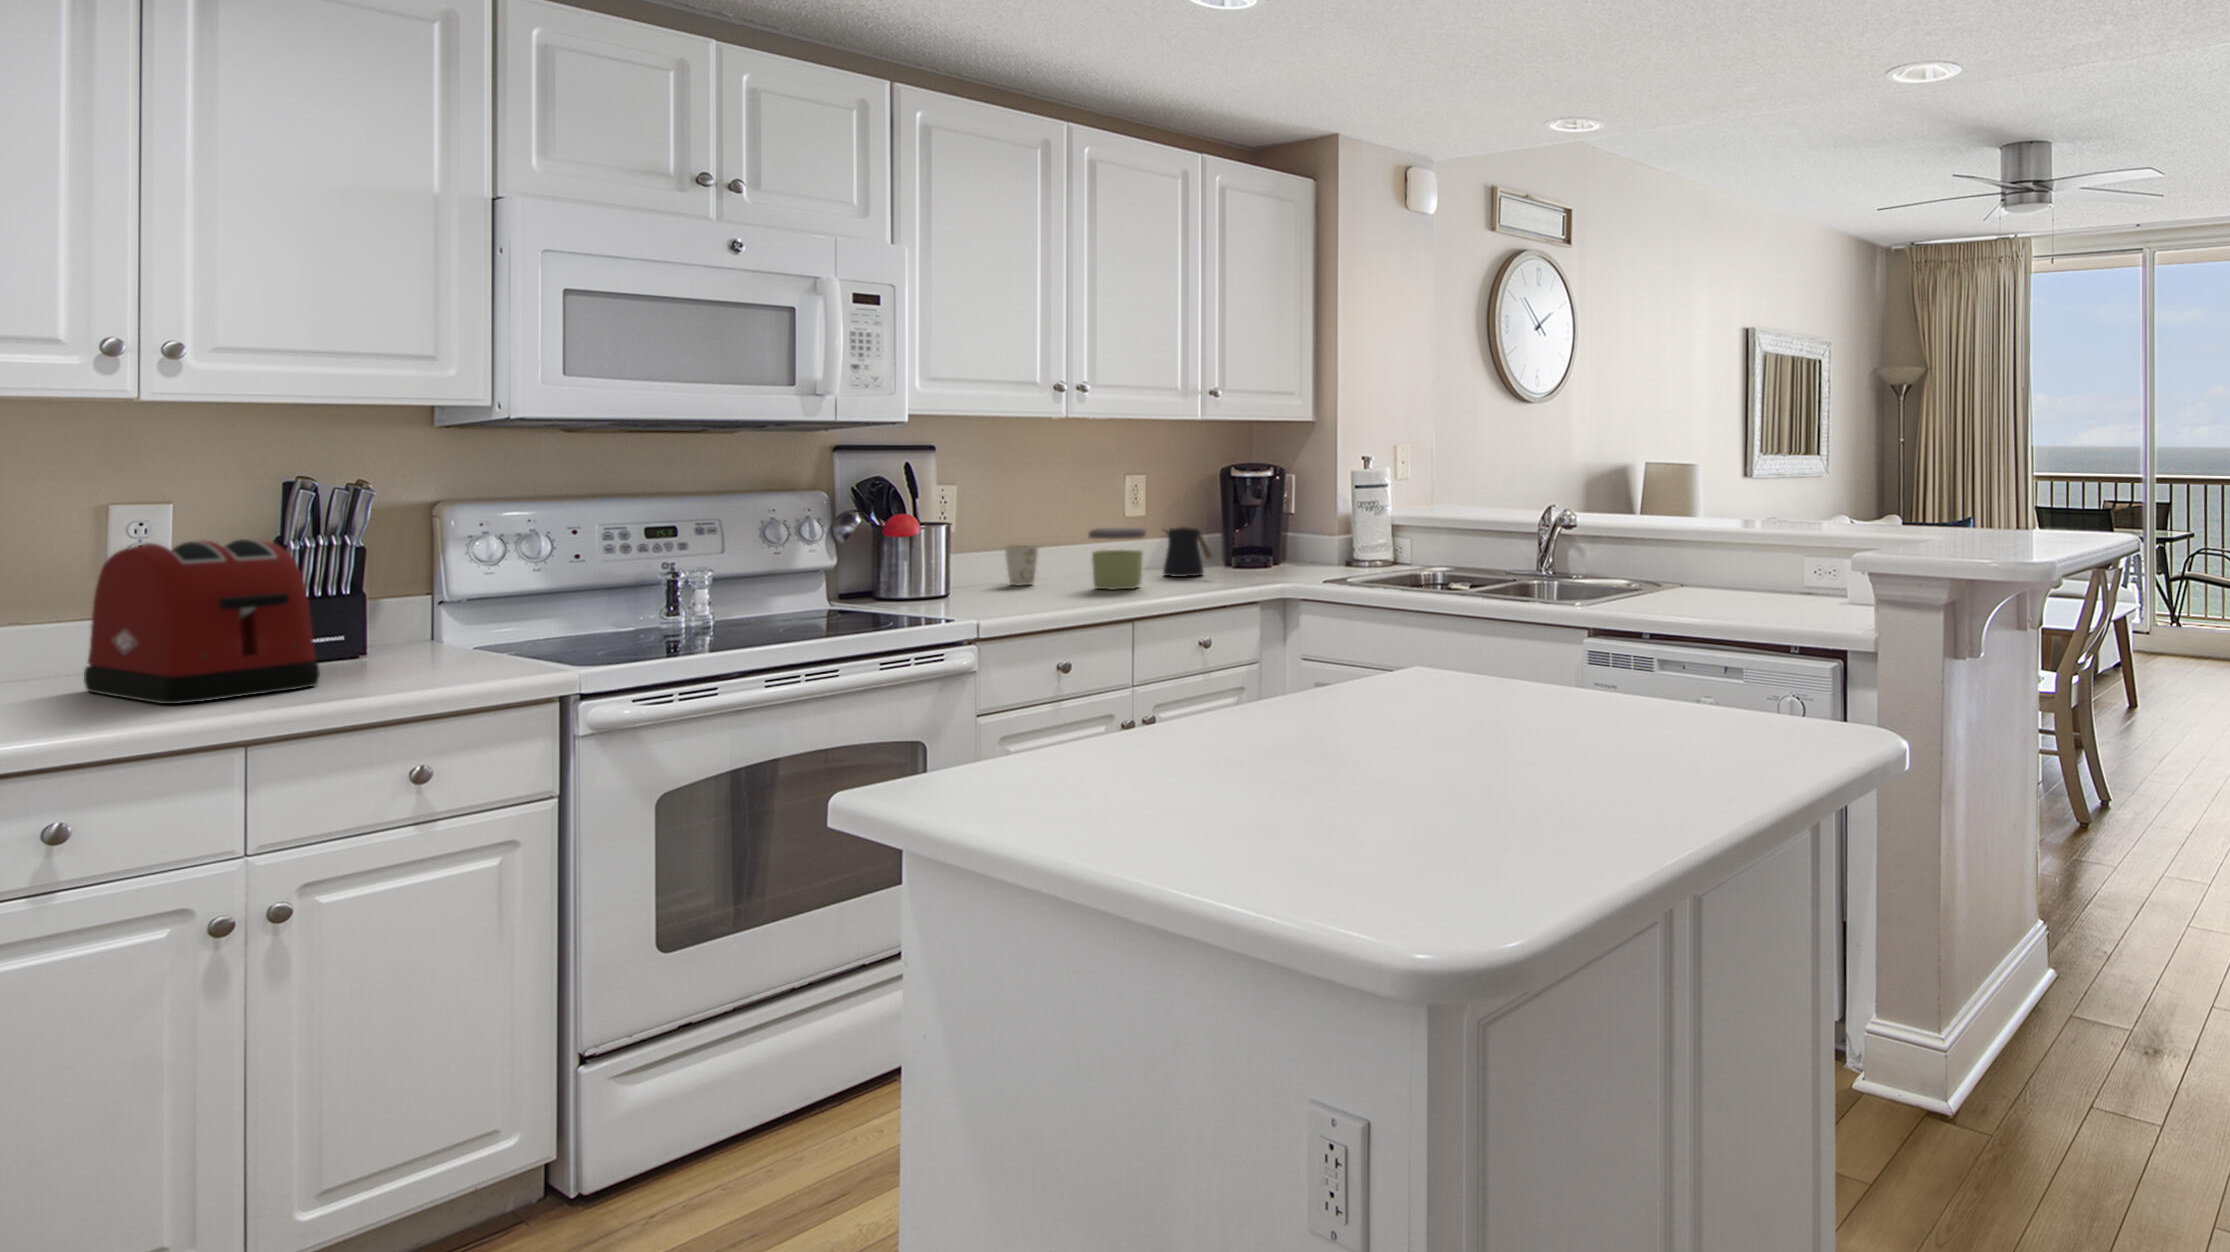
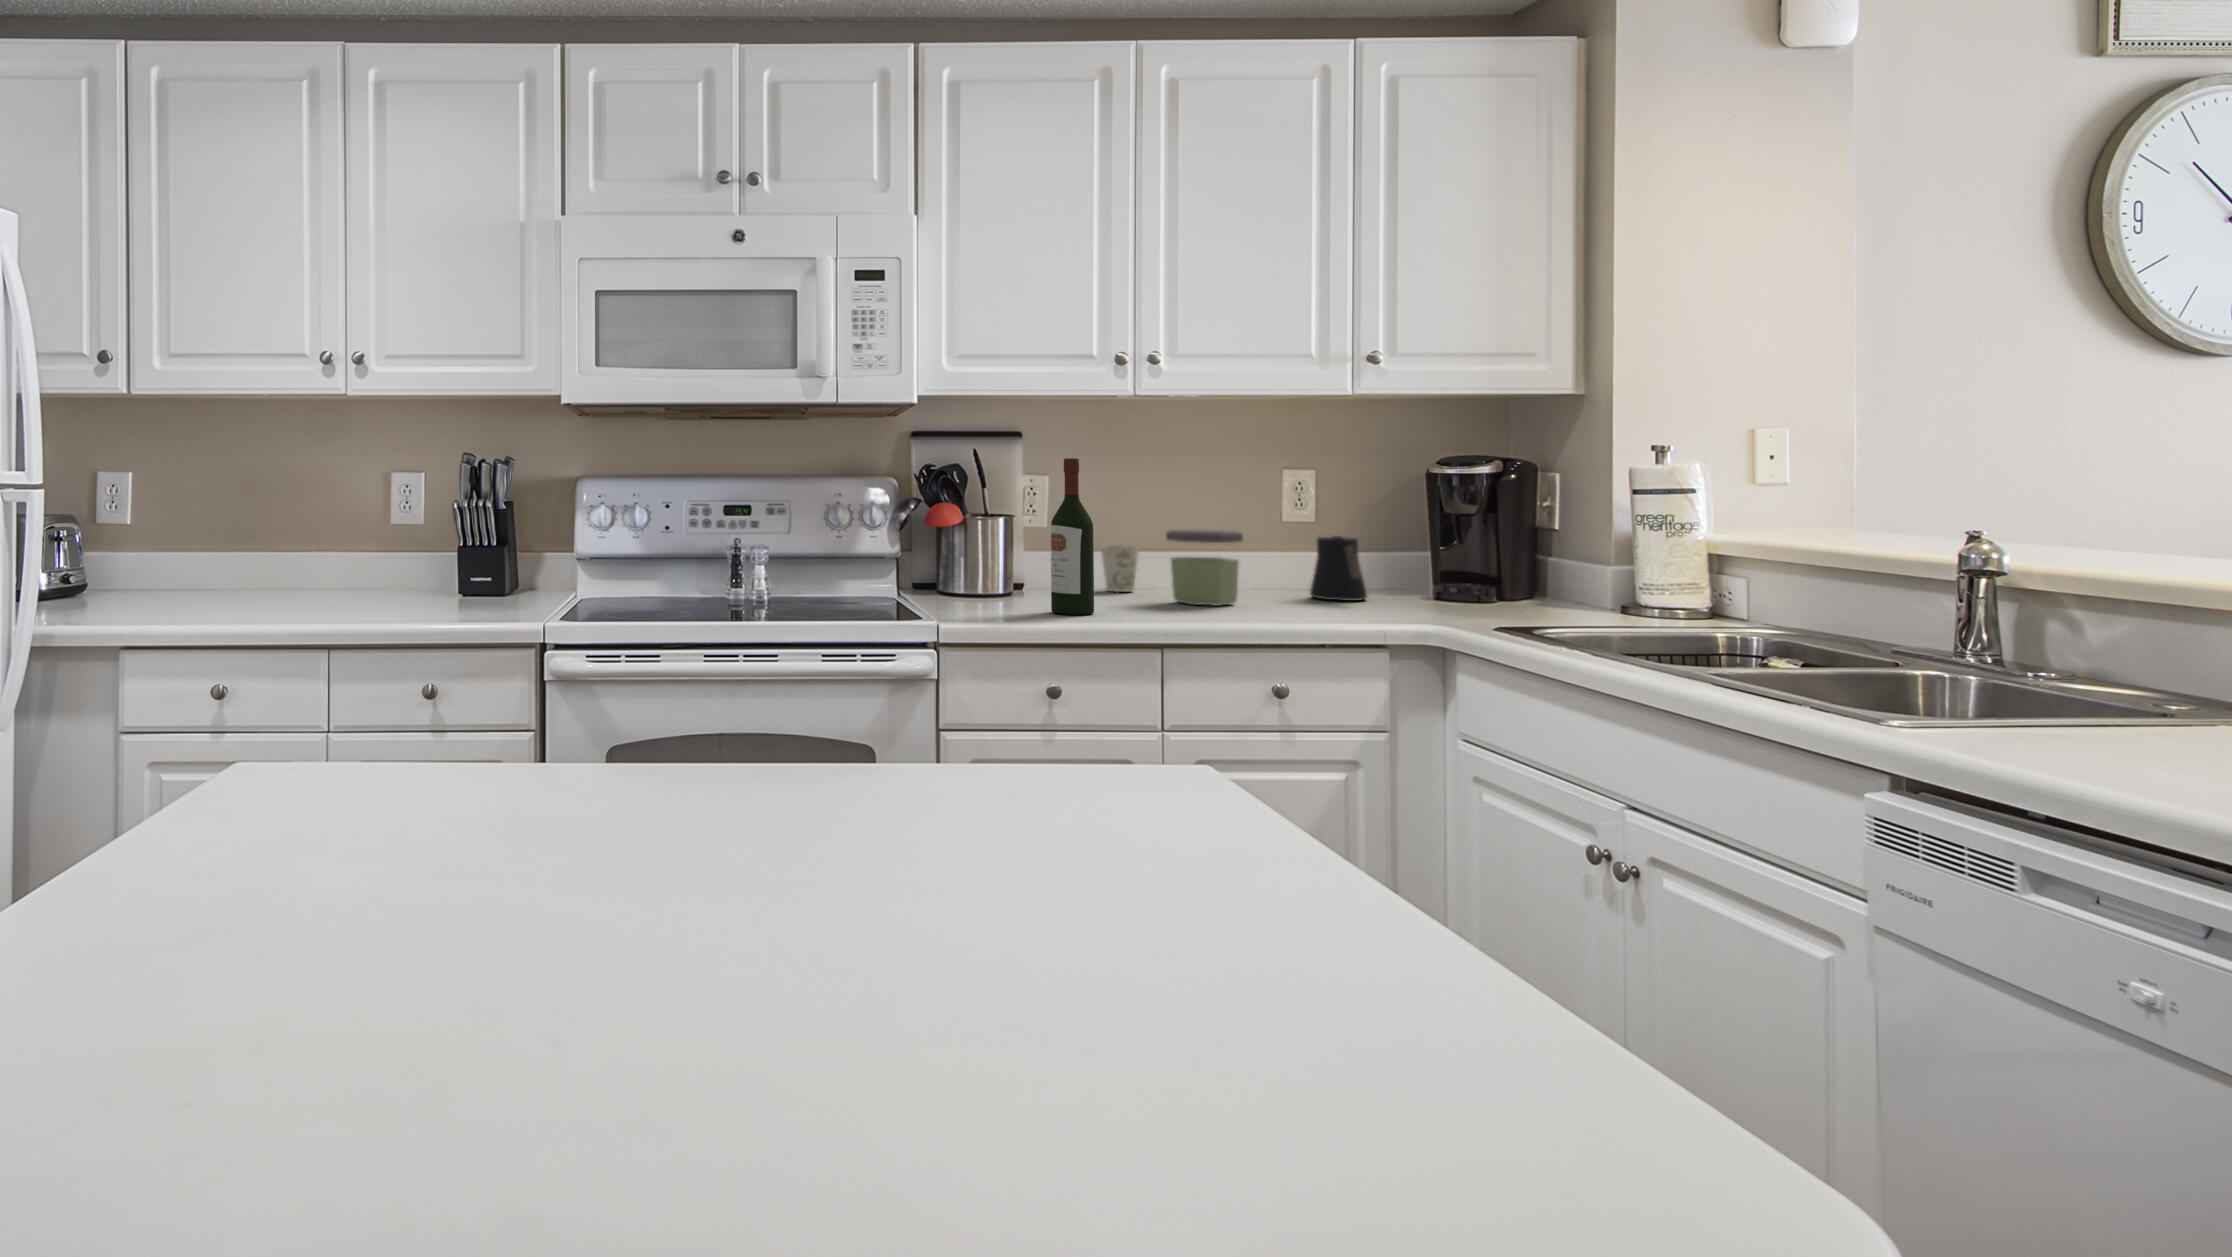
wine bottle: none [1044,475,1080,606] -> present [1051,458,1094,614]
toaster: present [84,539,320,704] -> none [313,494,420,606]

